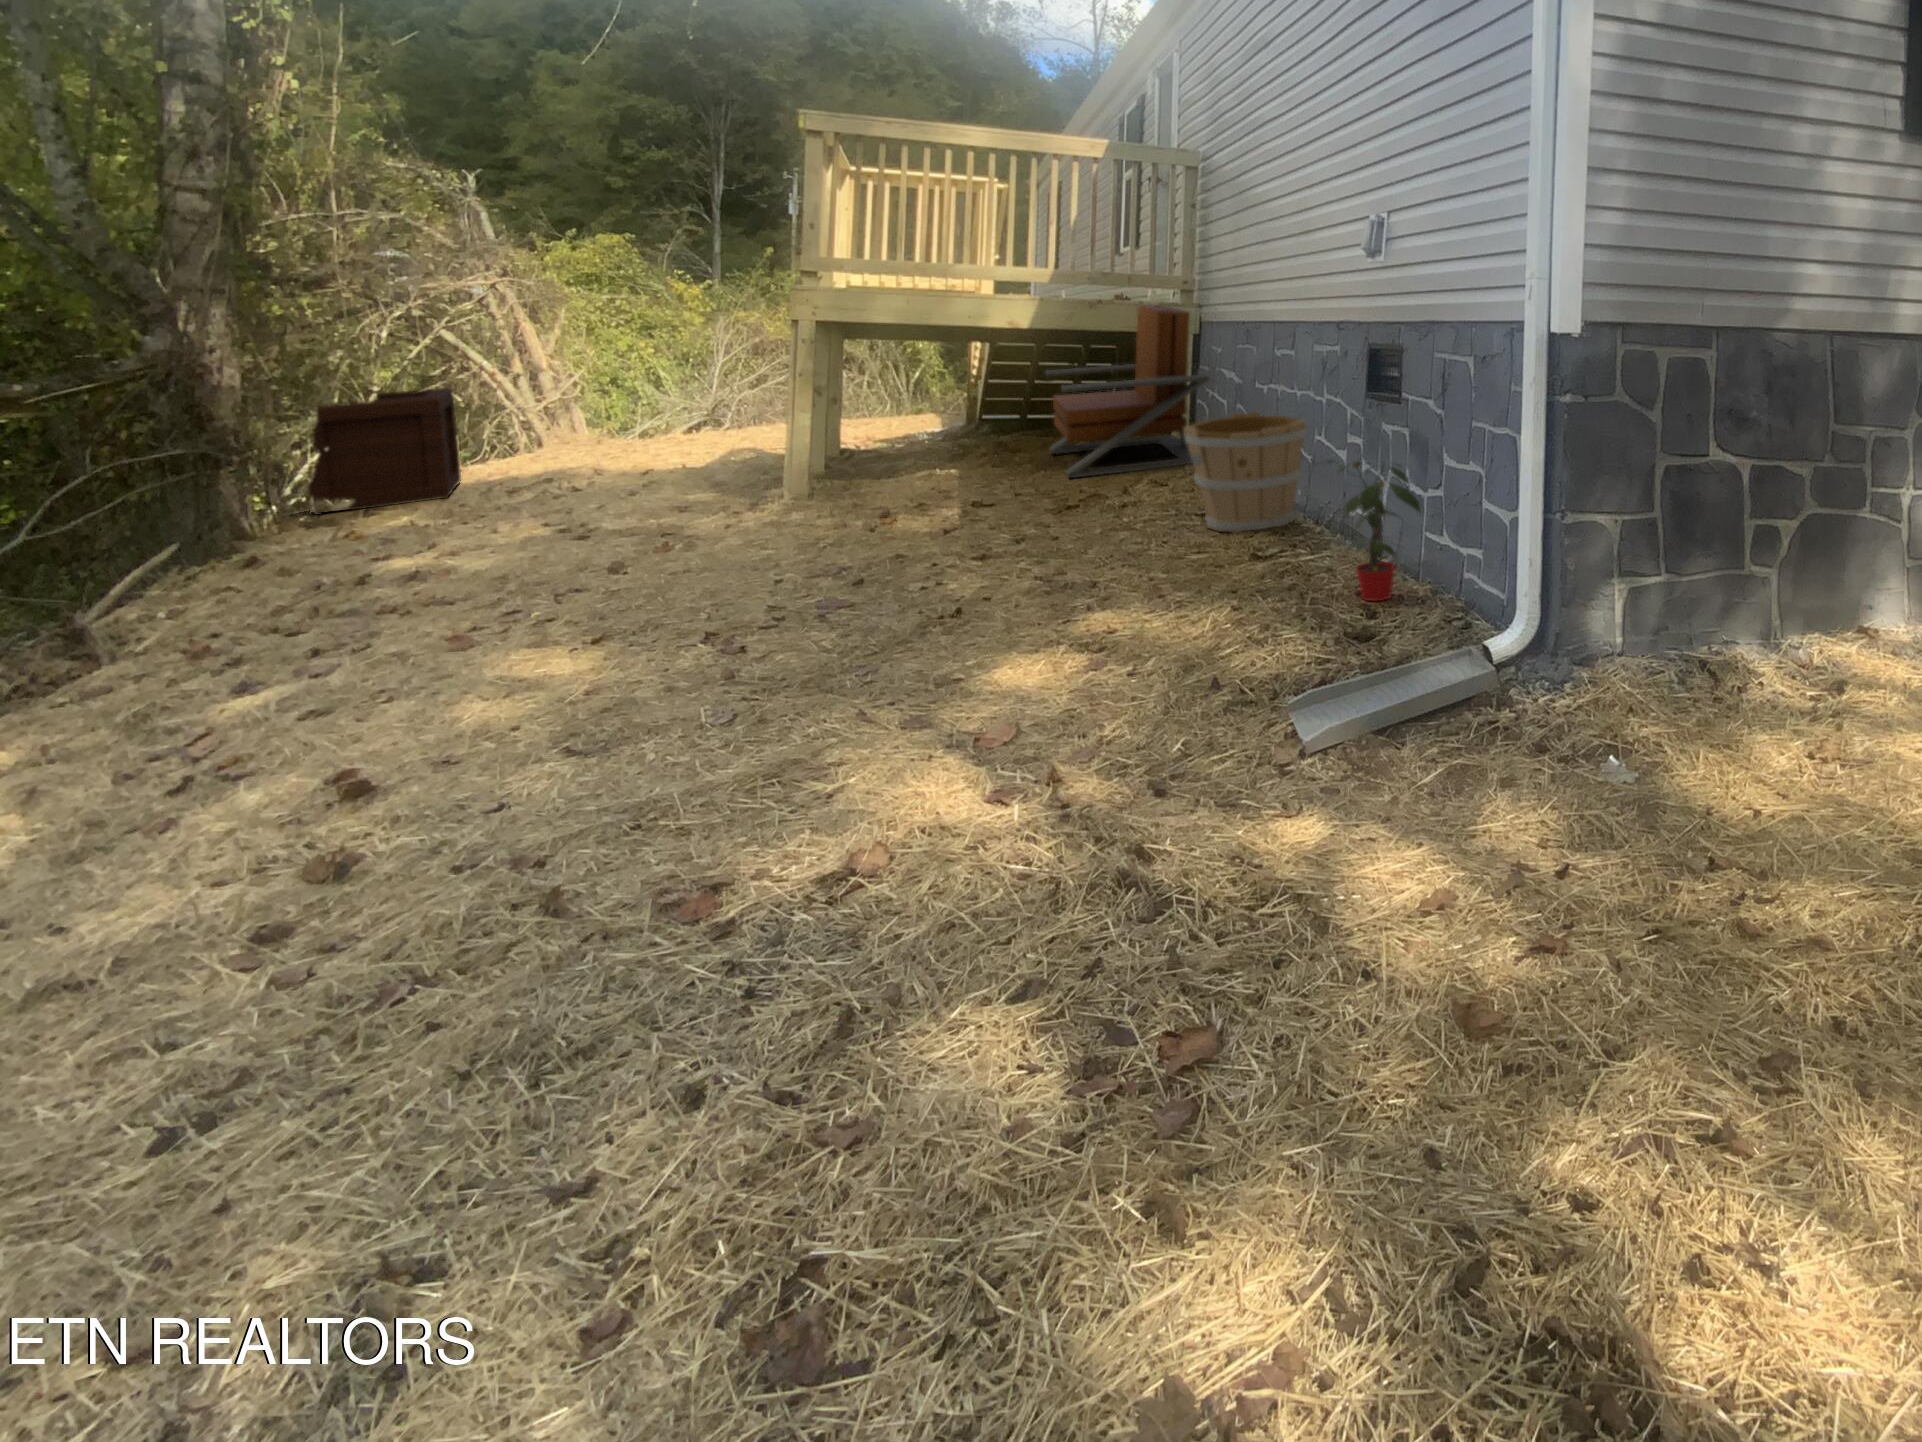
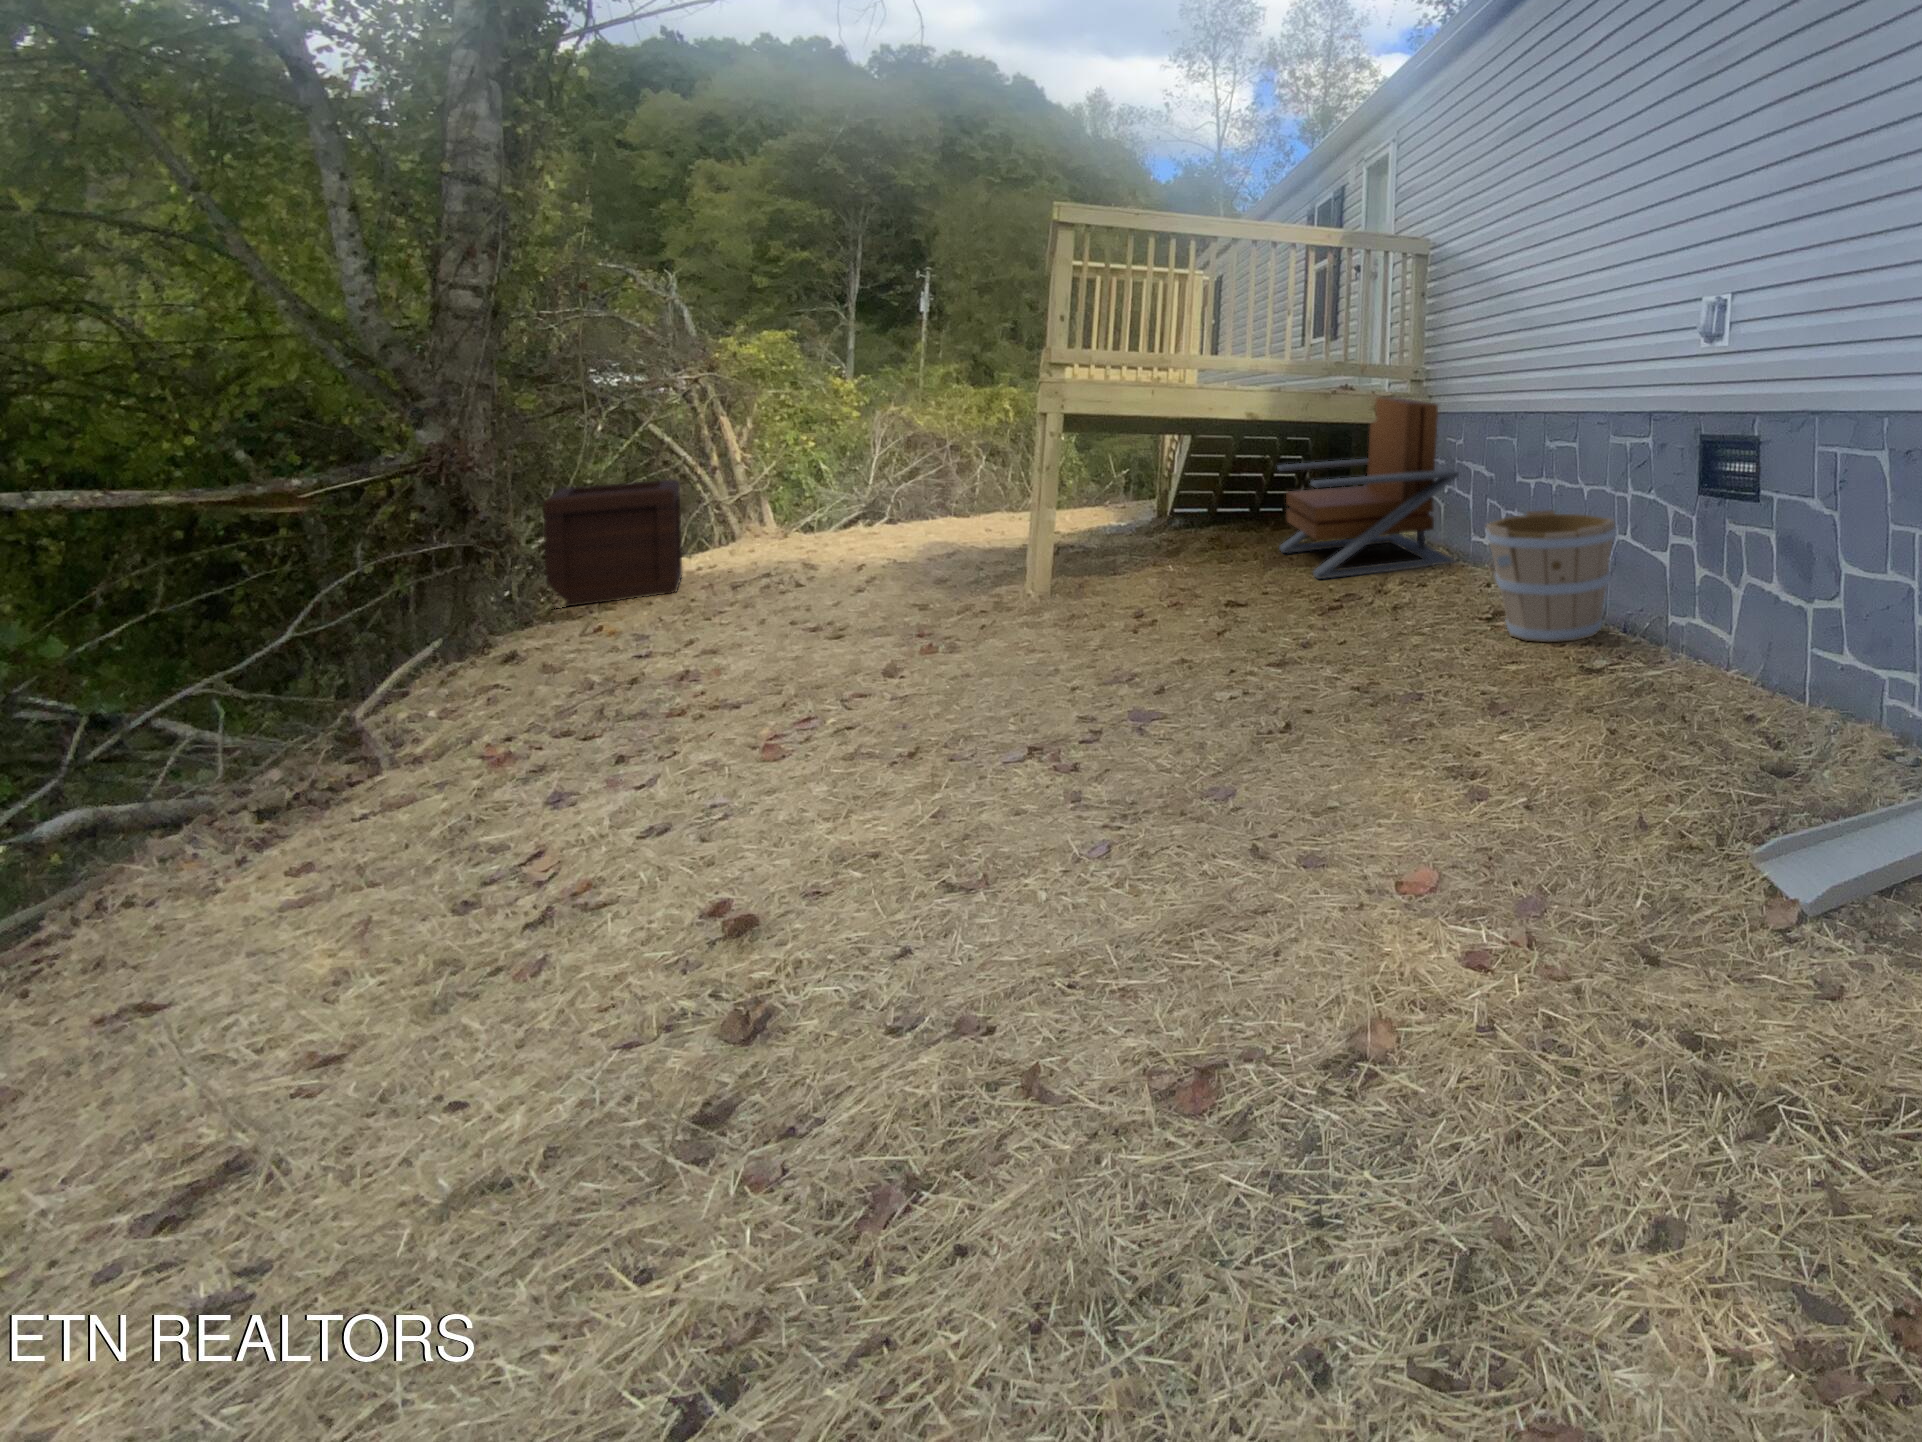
potted plant: present [1312,460,1421,601] -> none [1677,564,1838,725]

